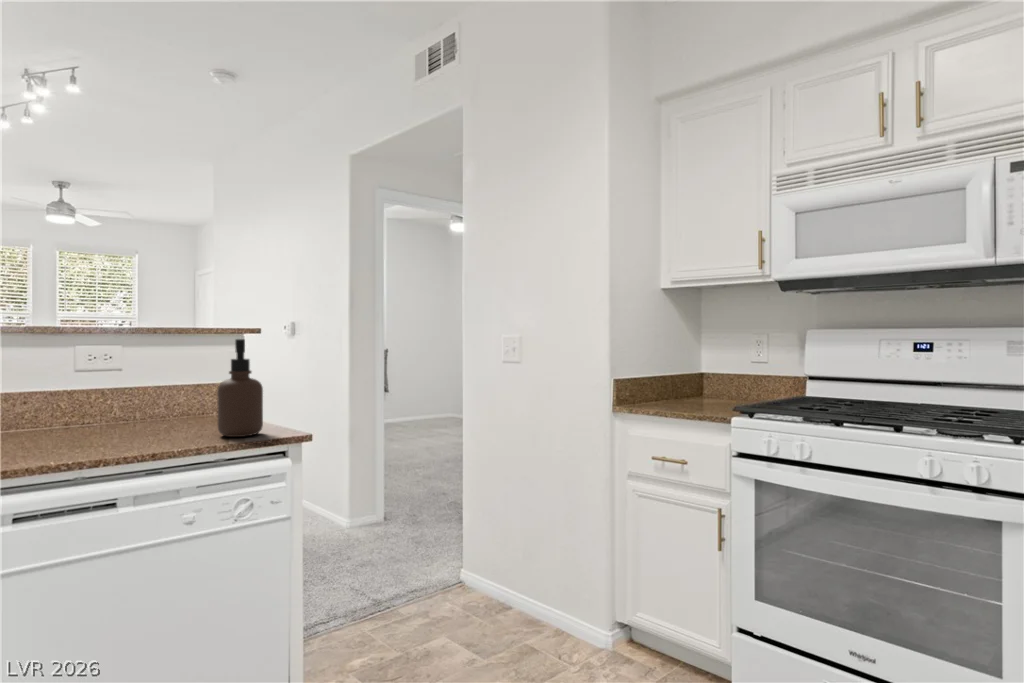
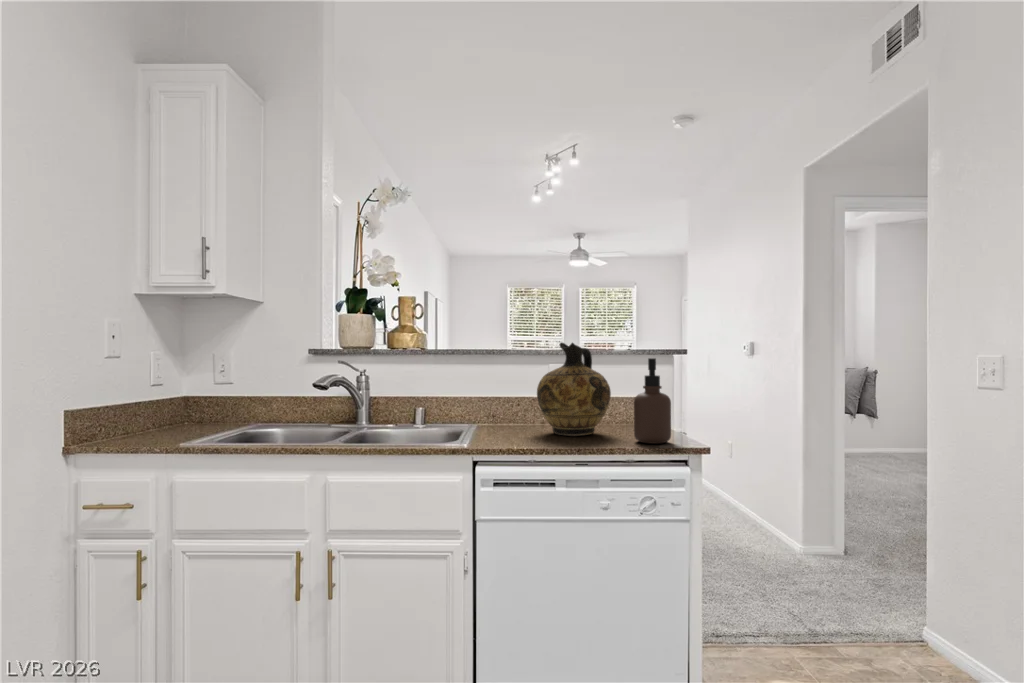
ceramic jug: none [70,319,180,438] -> present [537,343,611,436]

